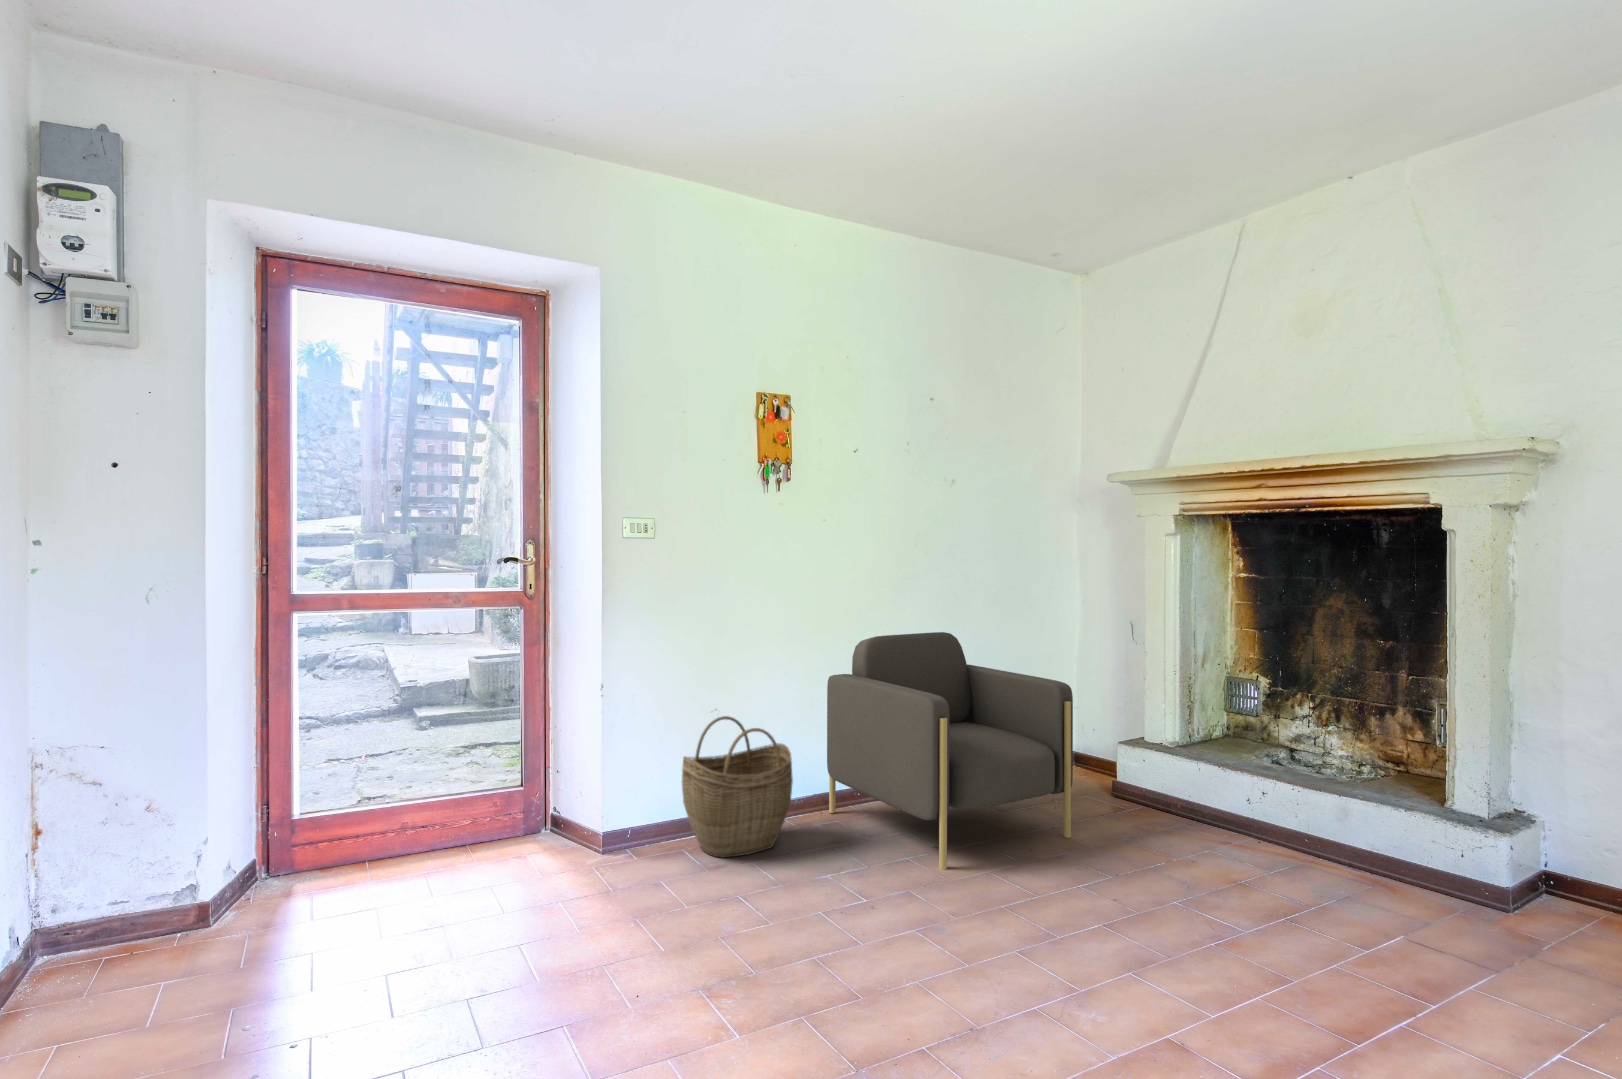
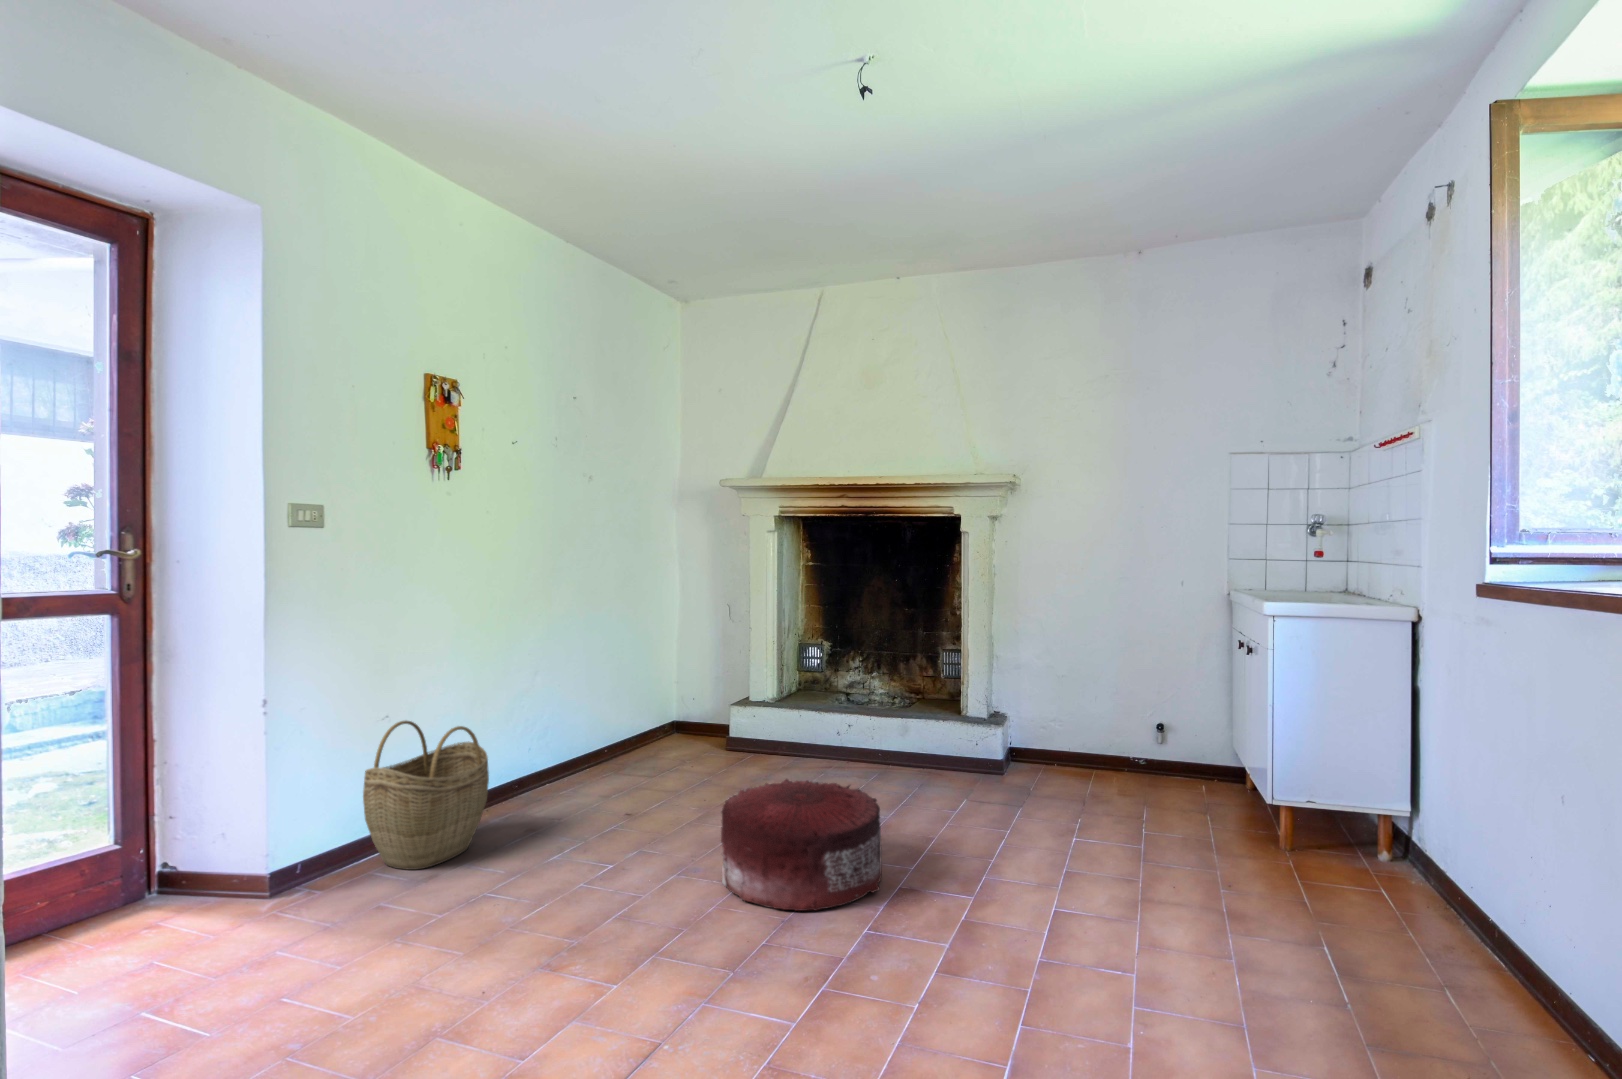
armchair: present [827,632,1073,870] -> none [493,619,723,831]
pouf: none [951,845,1167,1030] -> present [721,779,882,911]

